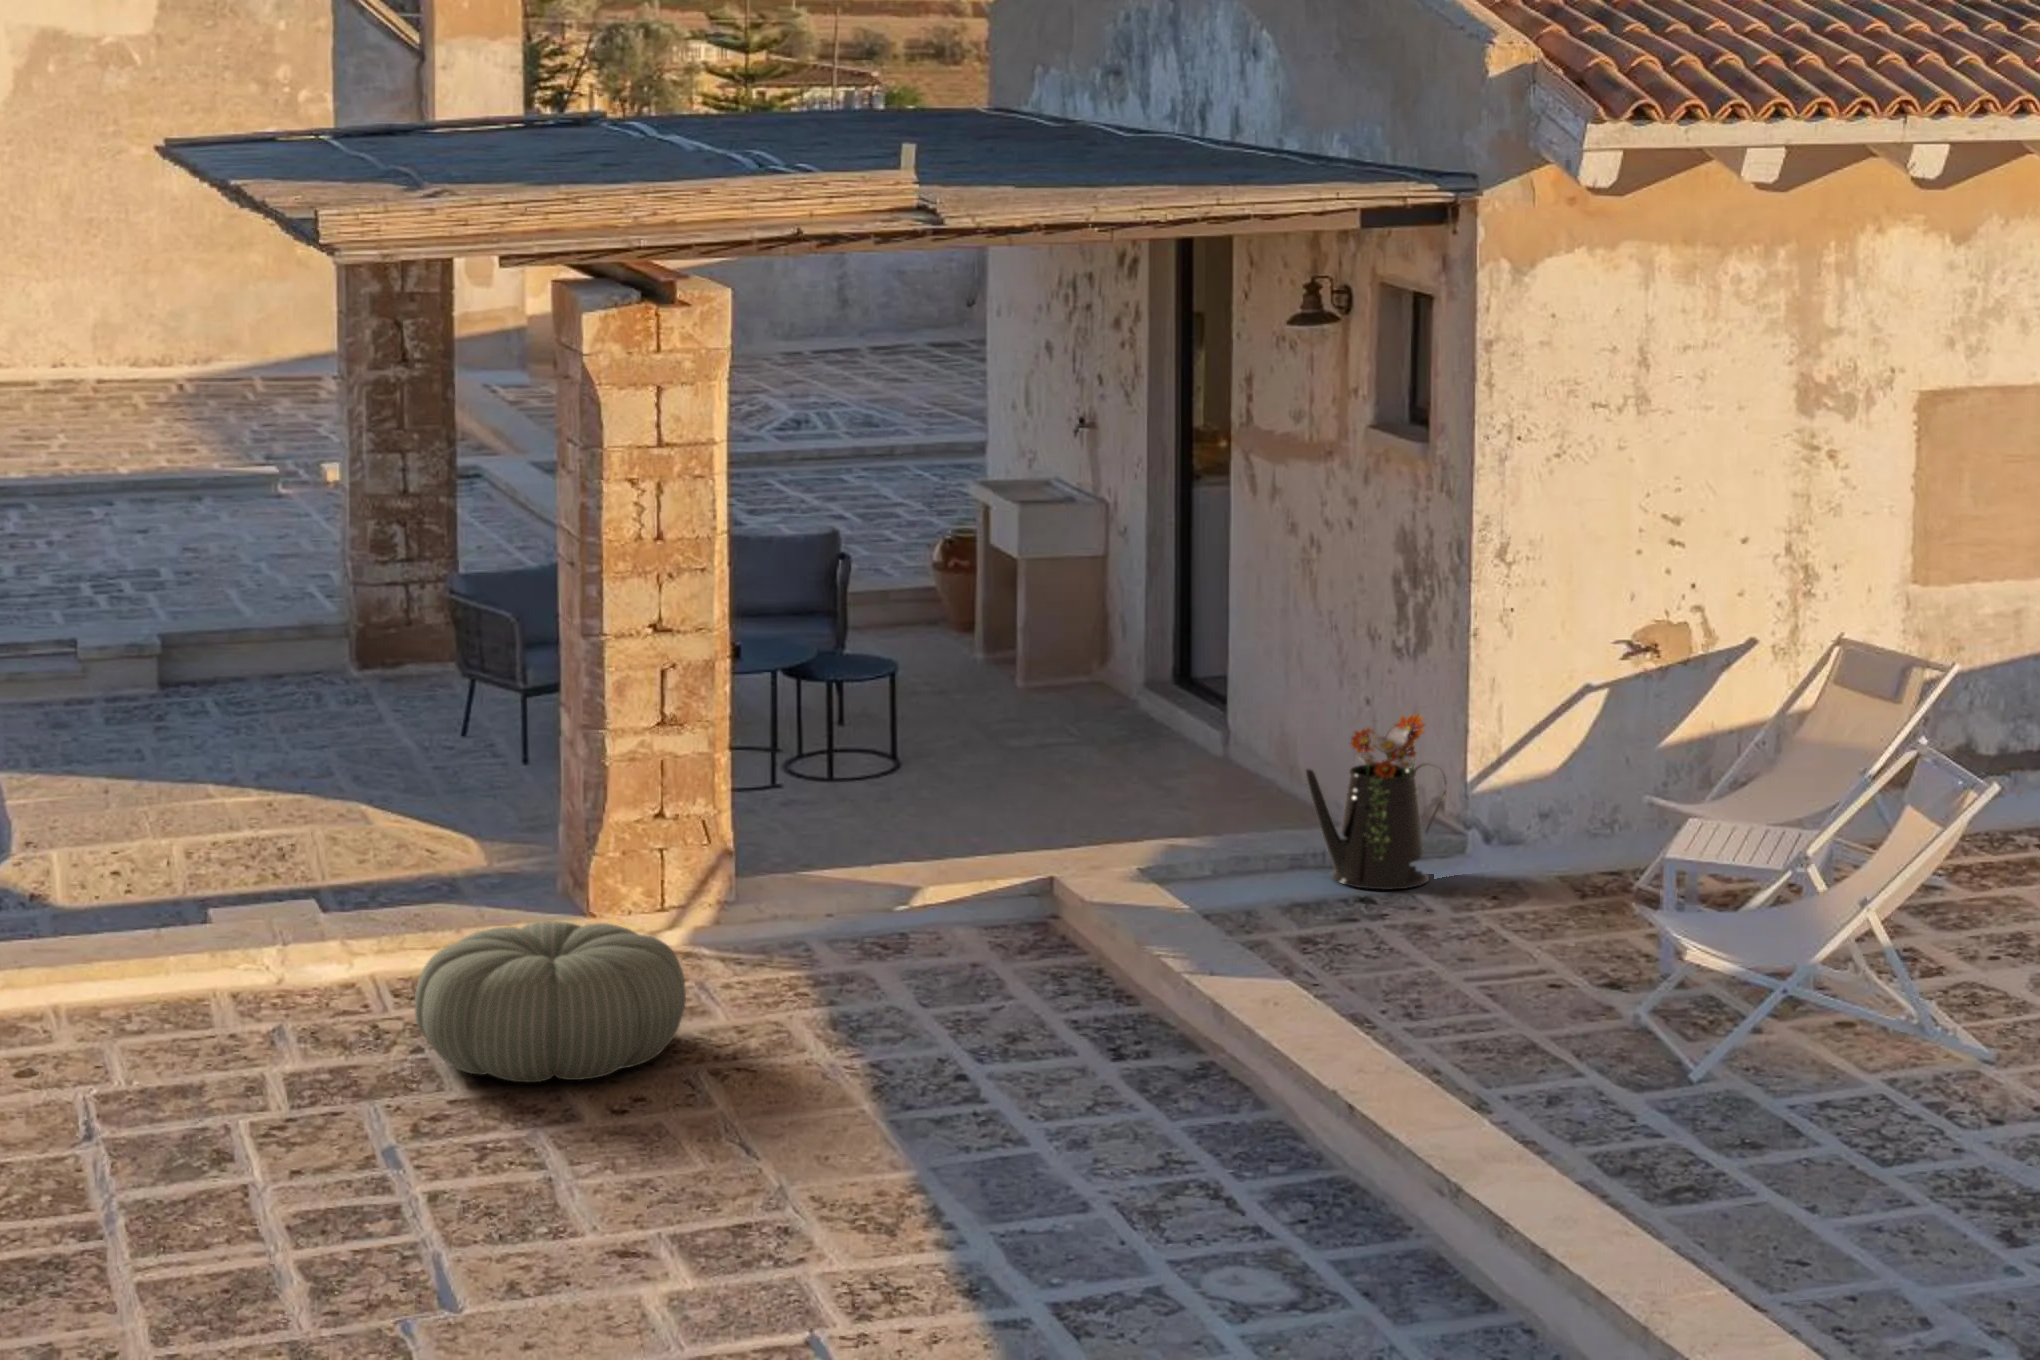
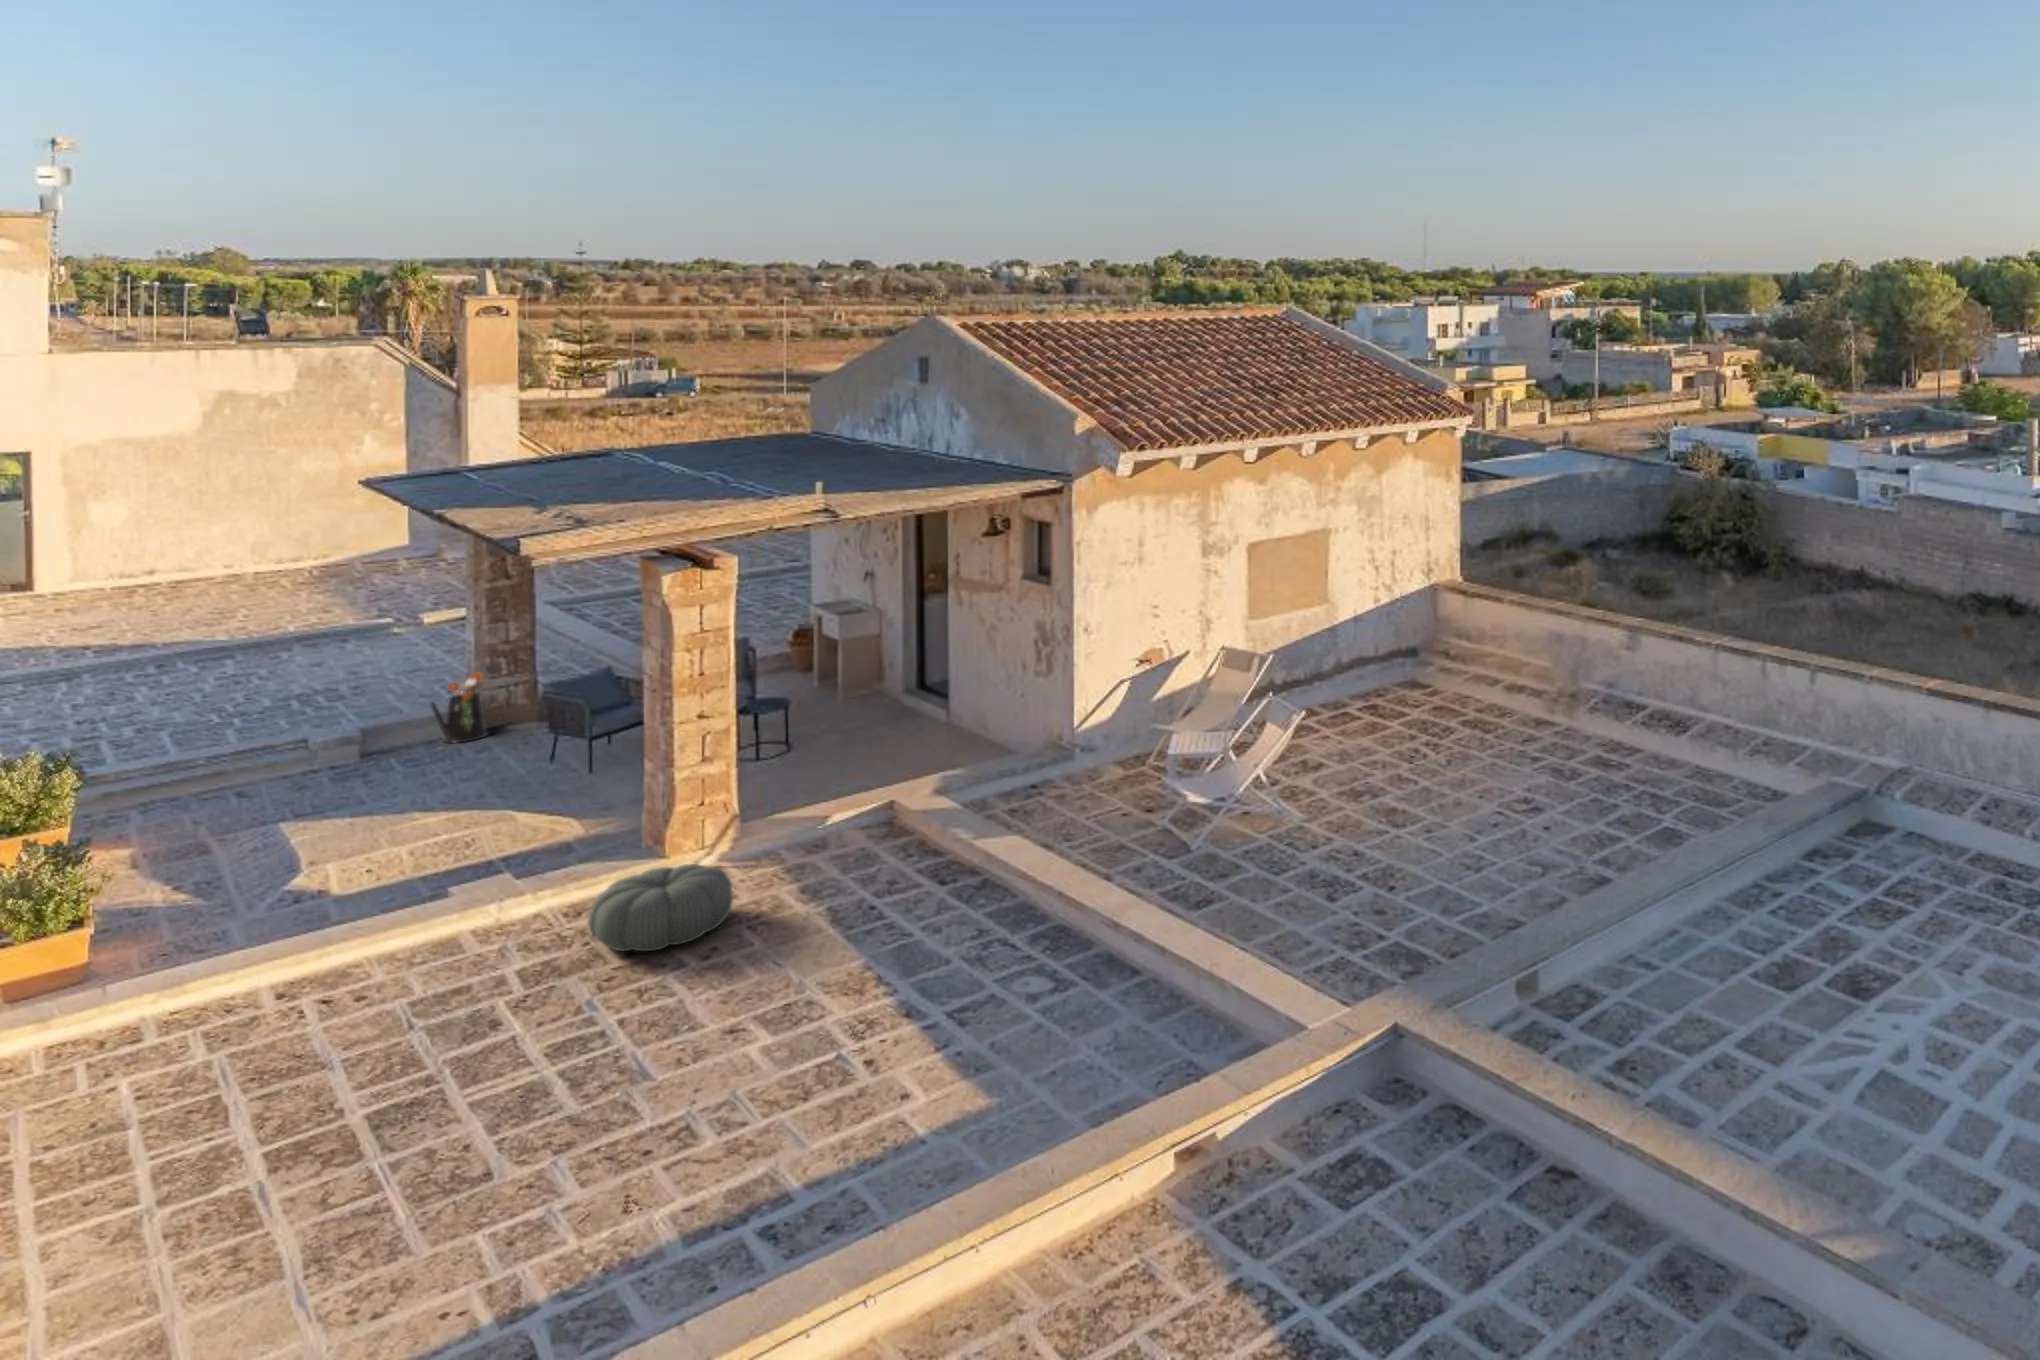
watering can: present [1306,714,1447,890] -> present [431,673,487,743]

